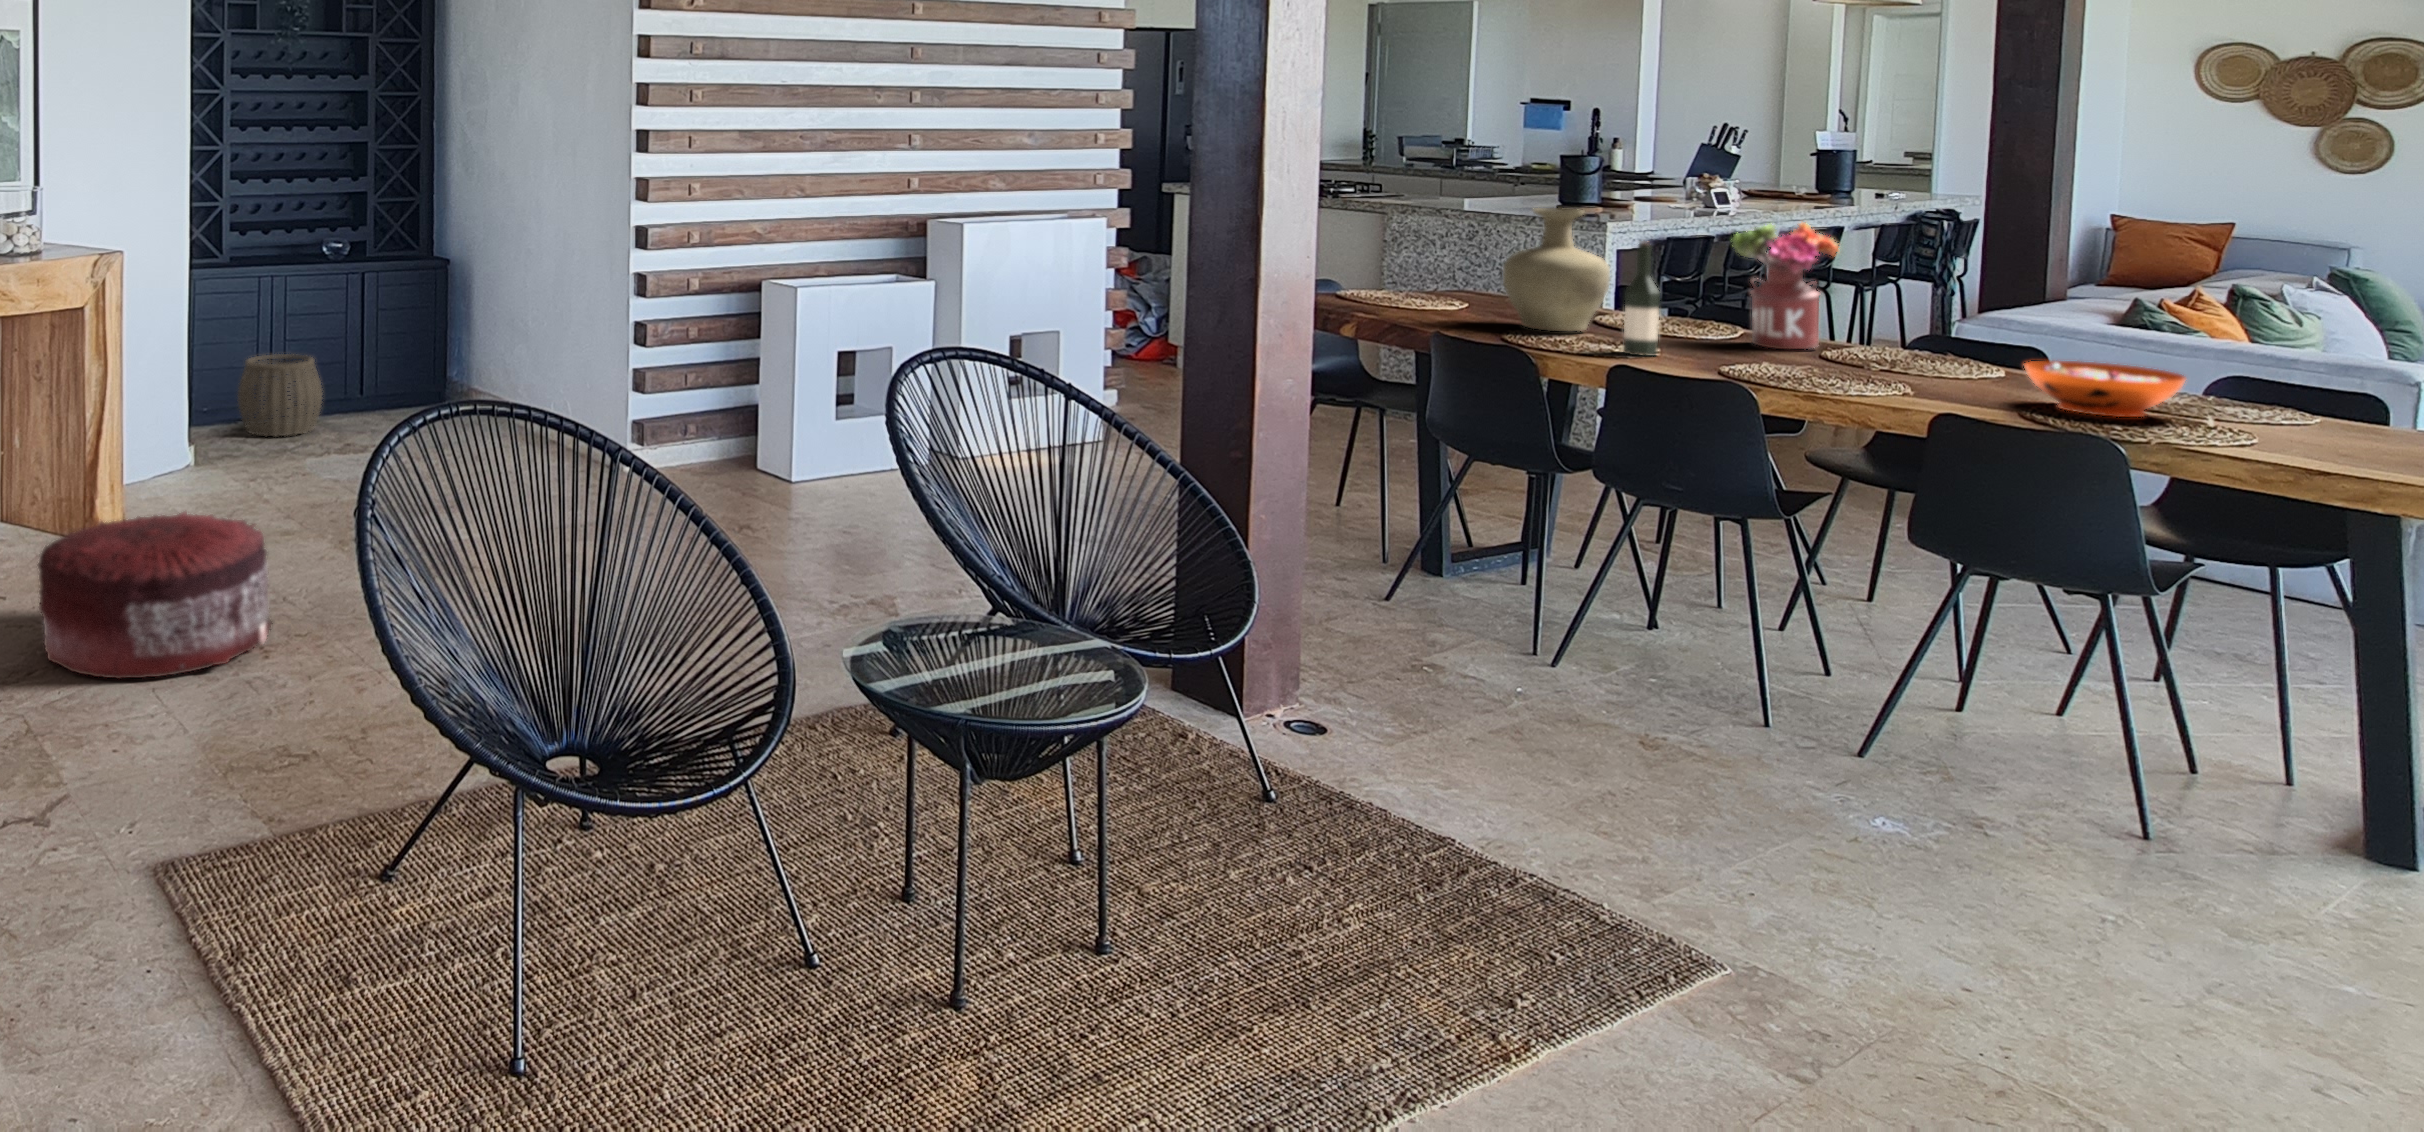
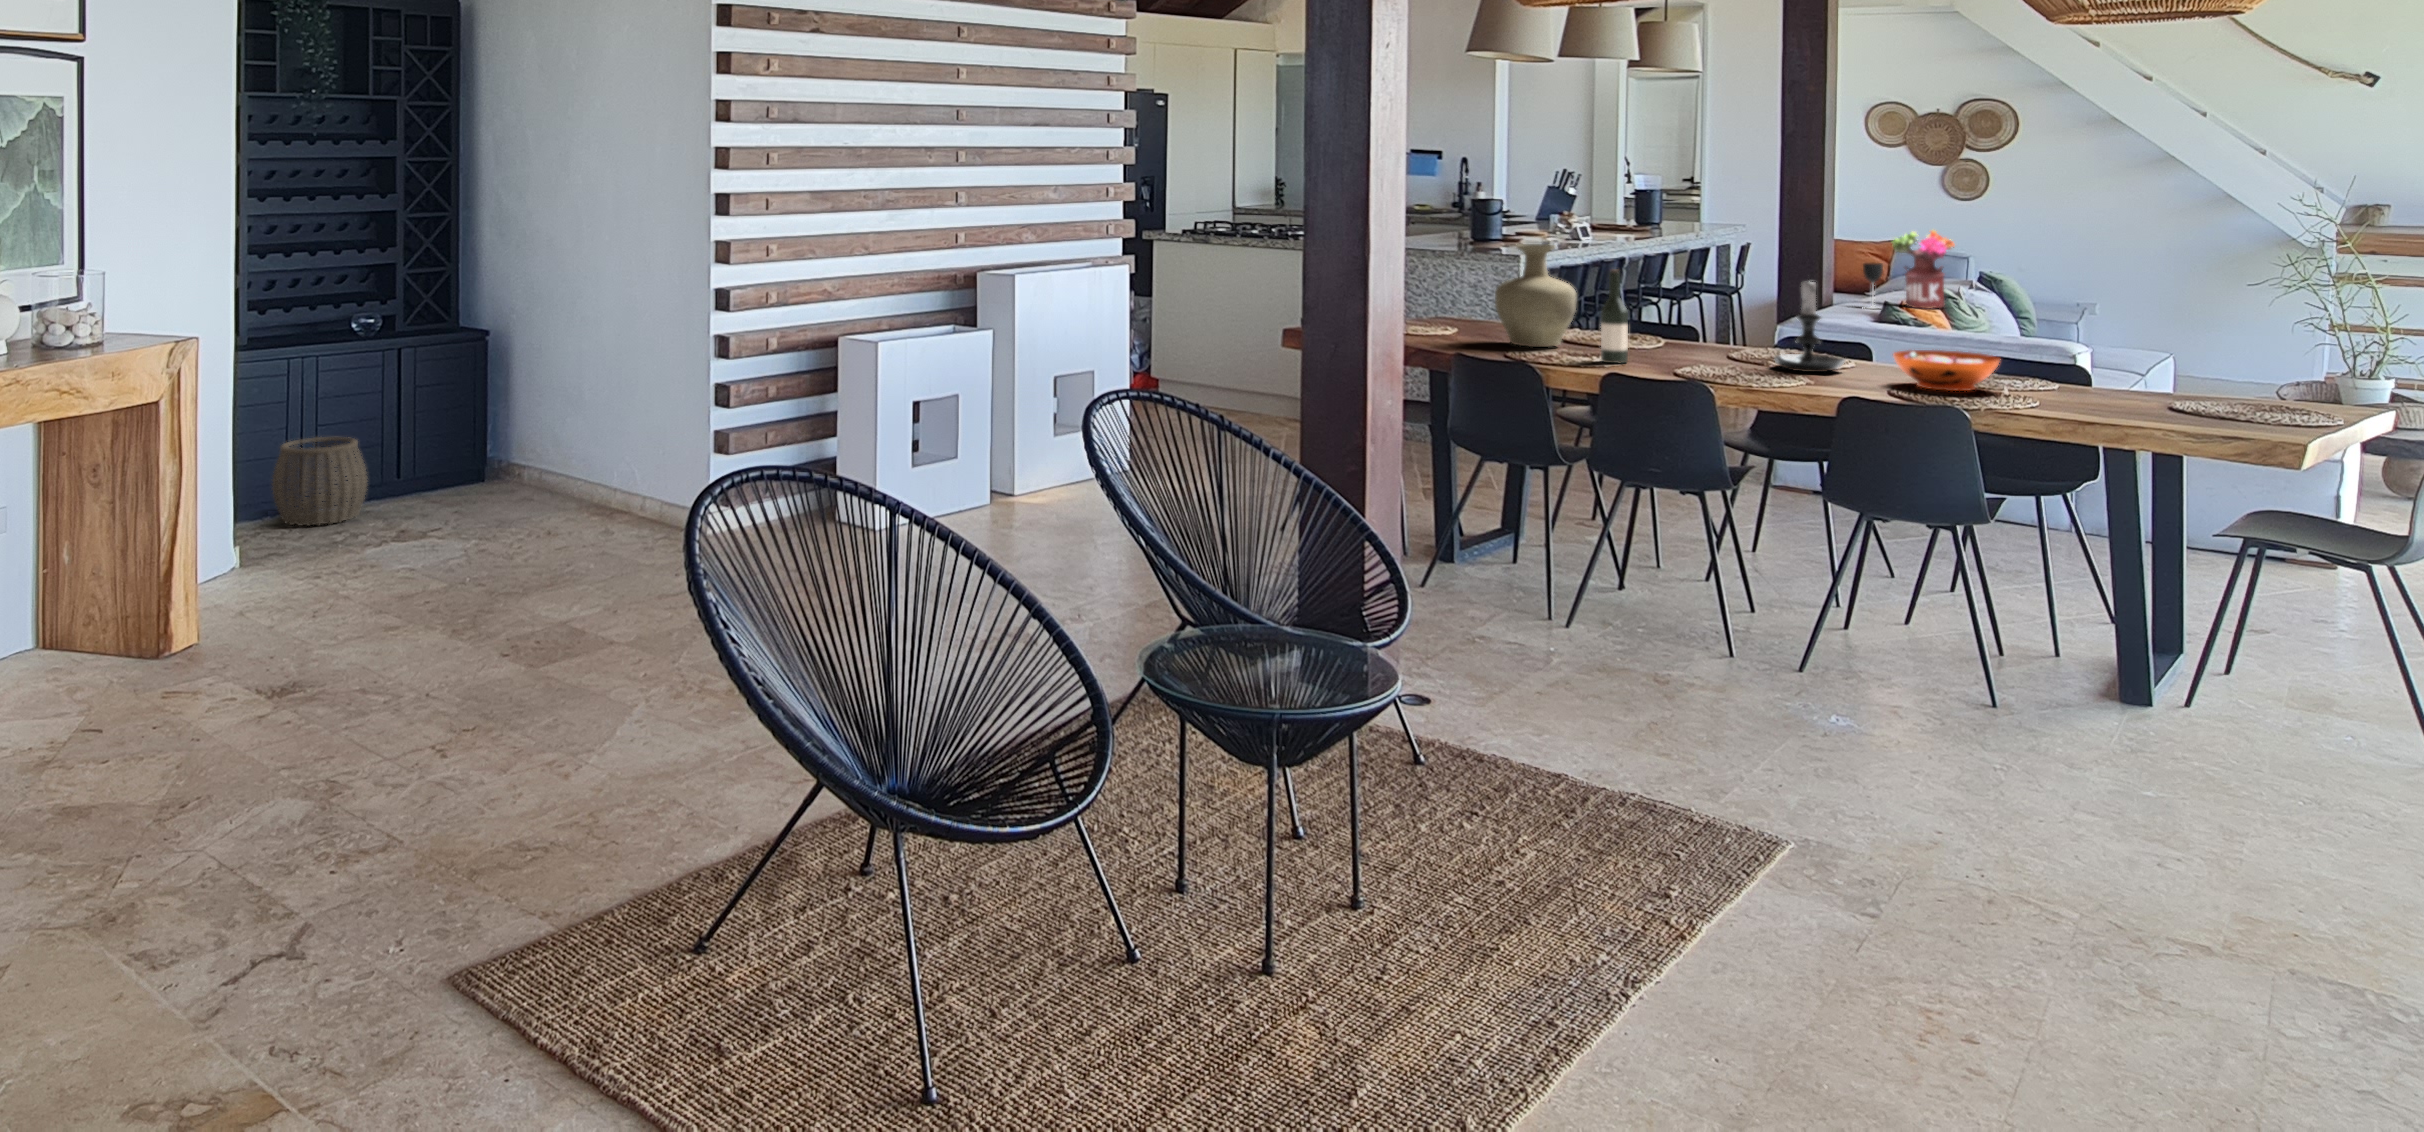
flower arrangement: present [1732,223,1839,349] -> present [1892,230,1955,309]
wine glass: none [2091,248,2124,308] -> present [1863,263,1883,309]
candle holder: none [1863,259,1969,381] -> present [1774,281,1845,372]
pouf: present [38,512,273,678] -> none [177,607,436,794]

